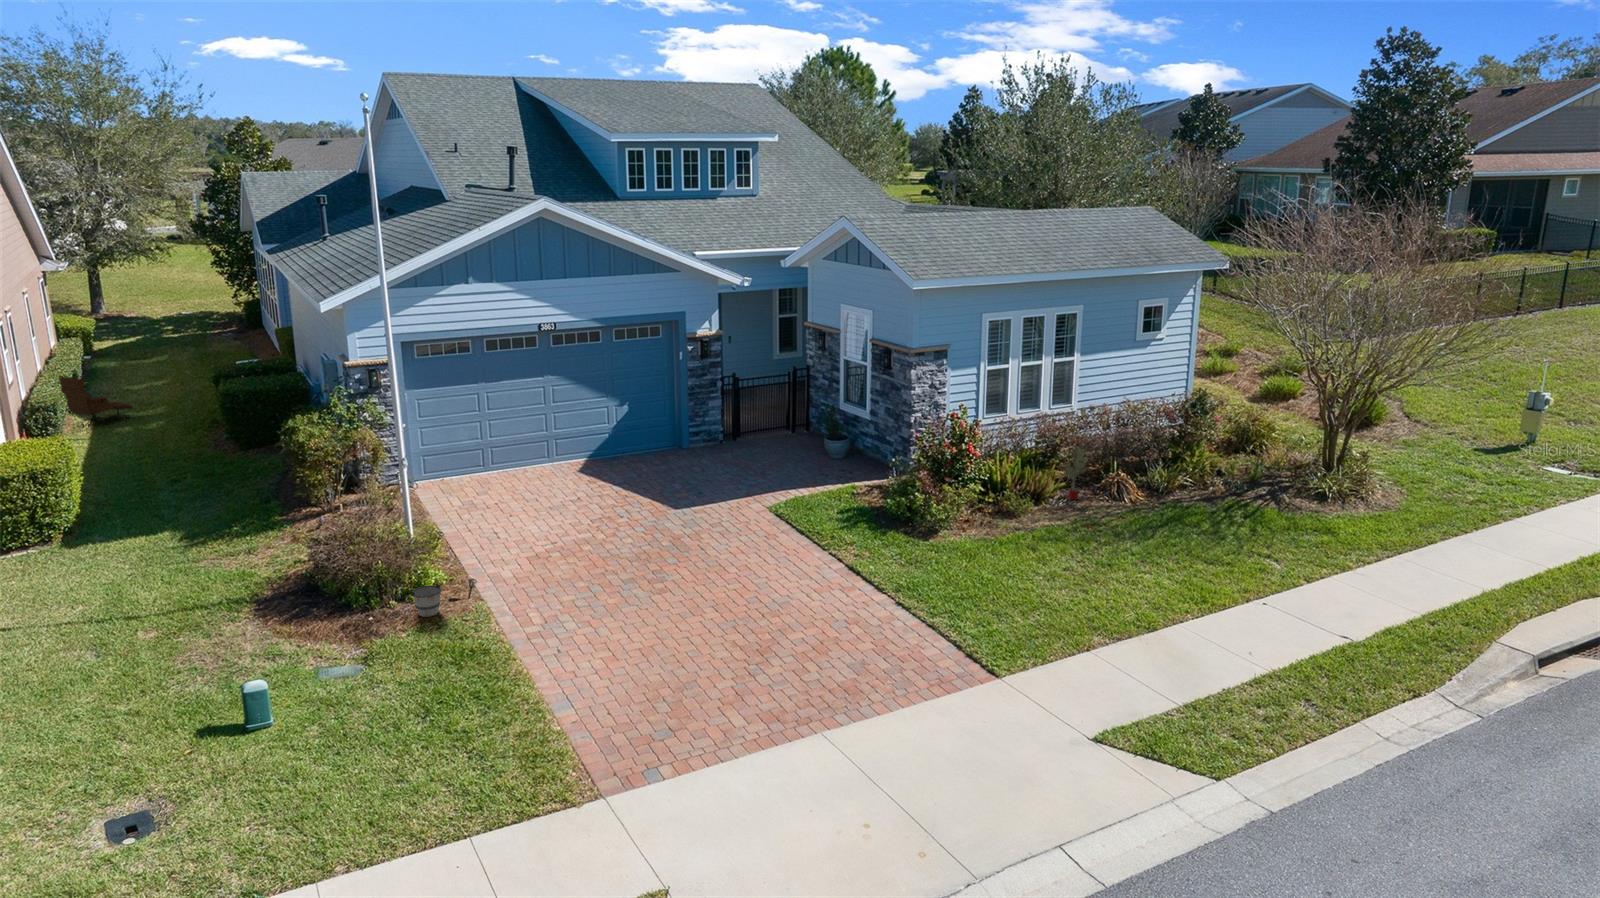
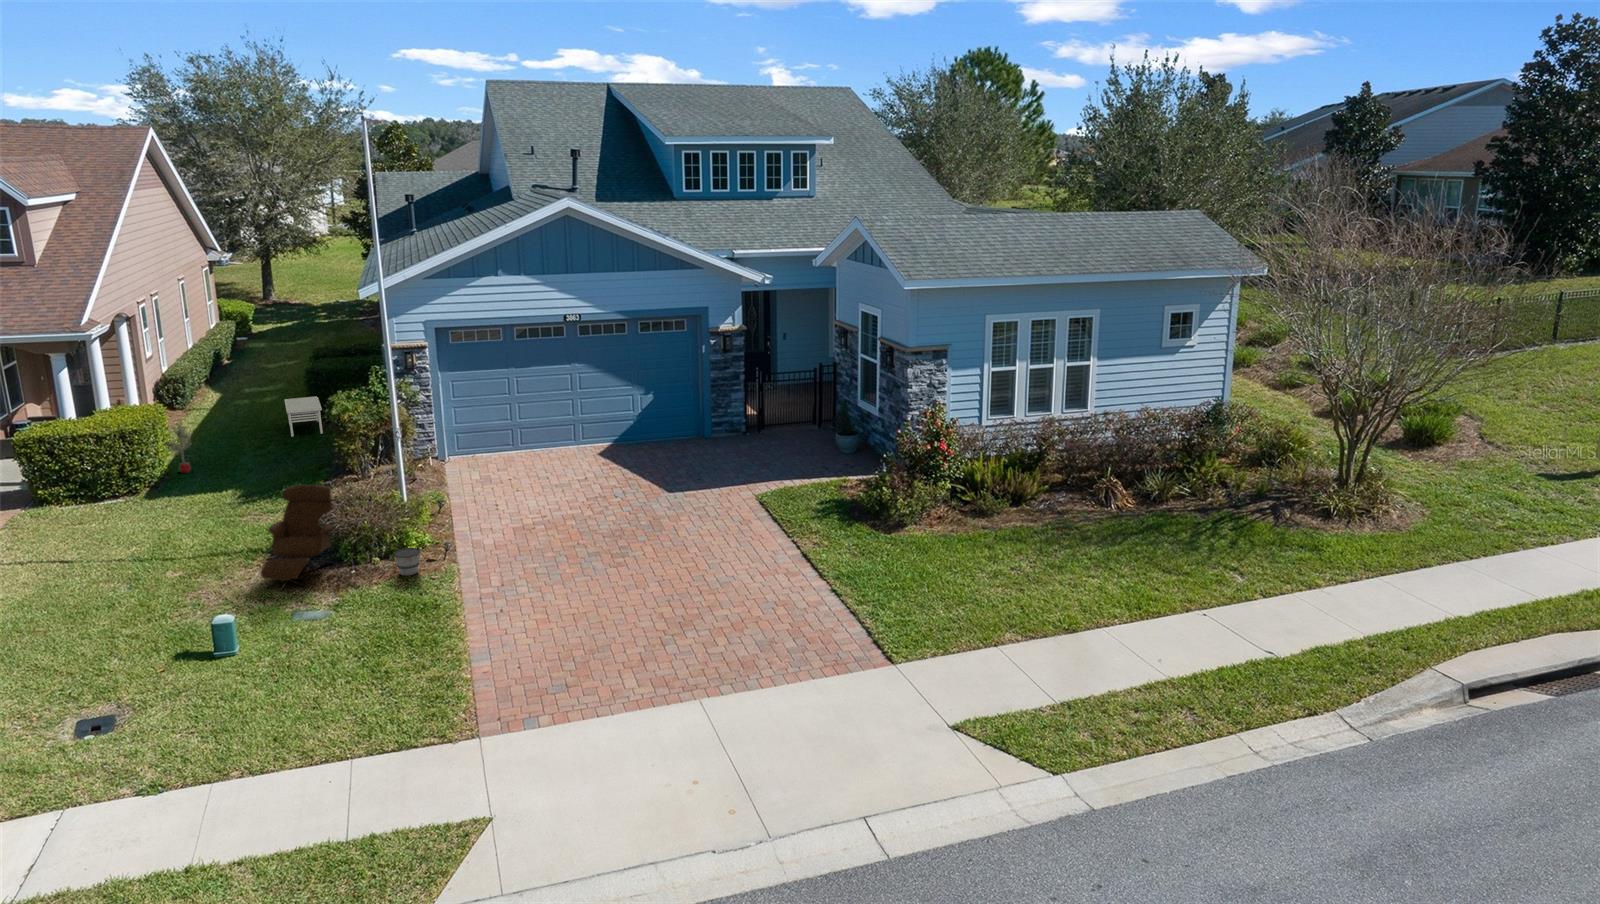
lounge chair: present [59,377,133,427] -> present [261,485,335,591]
storage bench: none [201,420,252,466] -> present [284,396,323,437]
potted tree: present [1060,447,1088,500] -> present [165,425,191,473]

